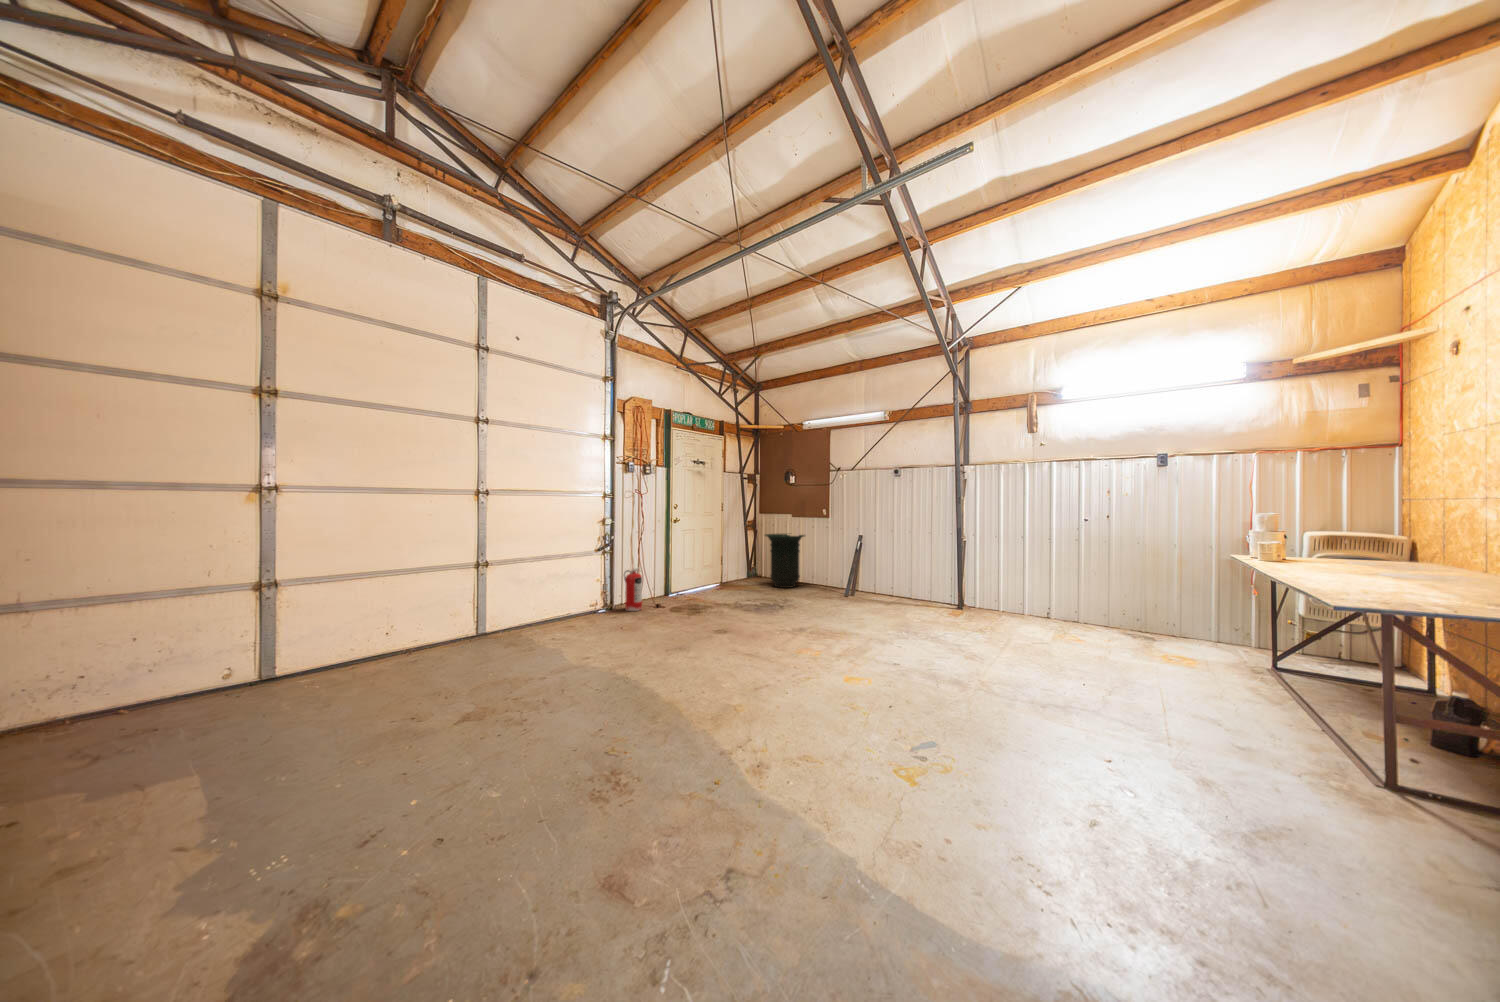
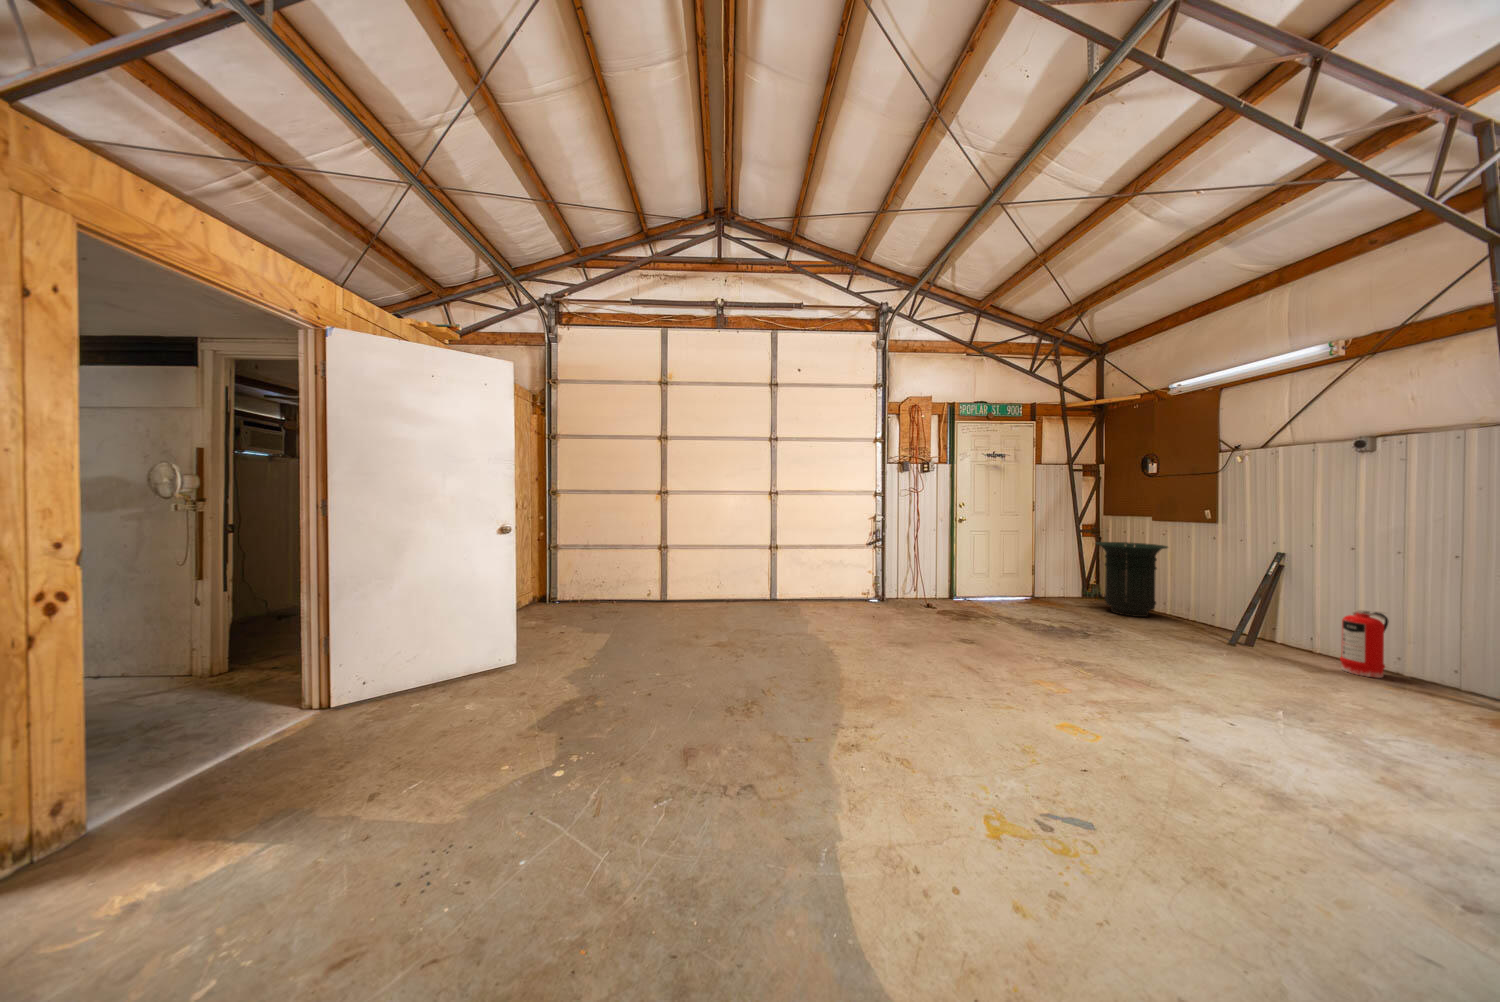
fire extinguisher: present [624,567,642,611] -> present [1340,609,1389,678]

